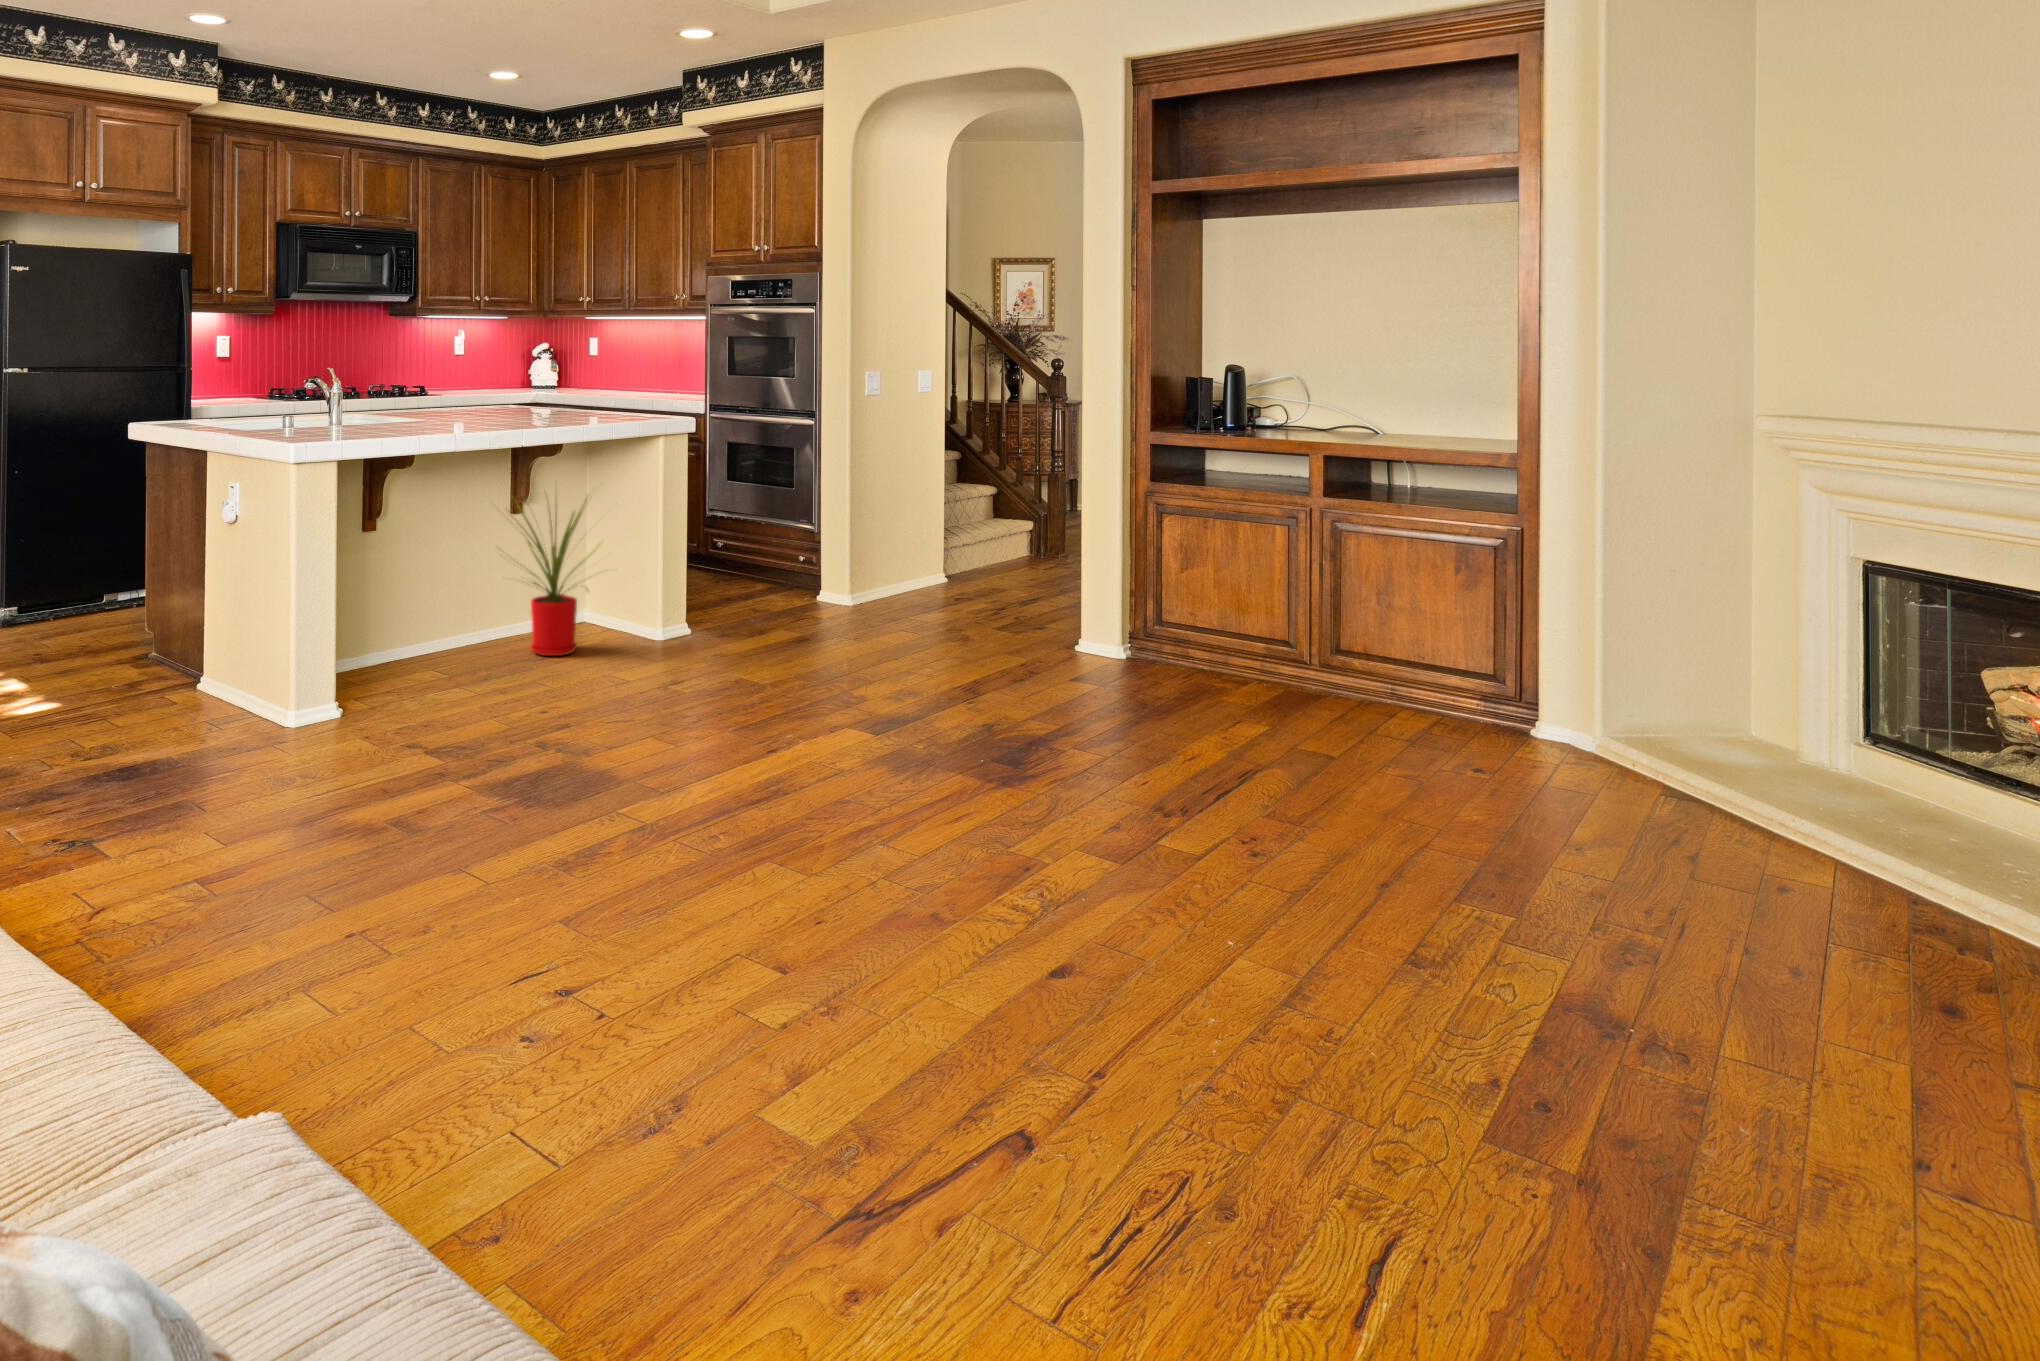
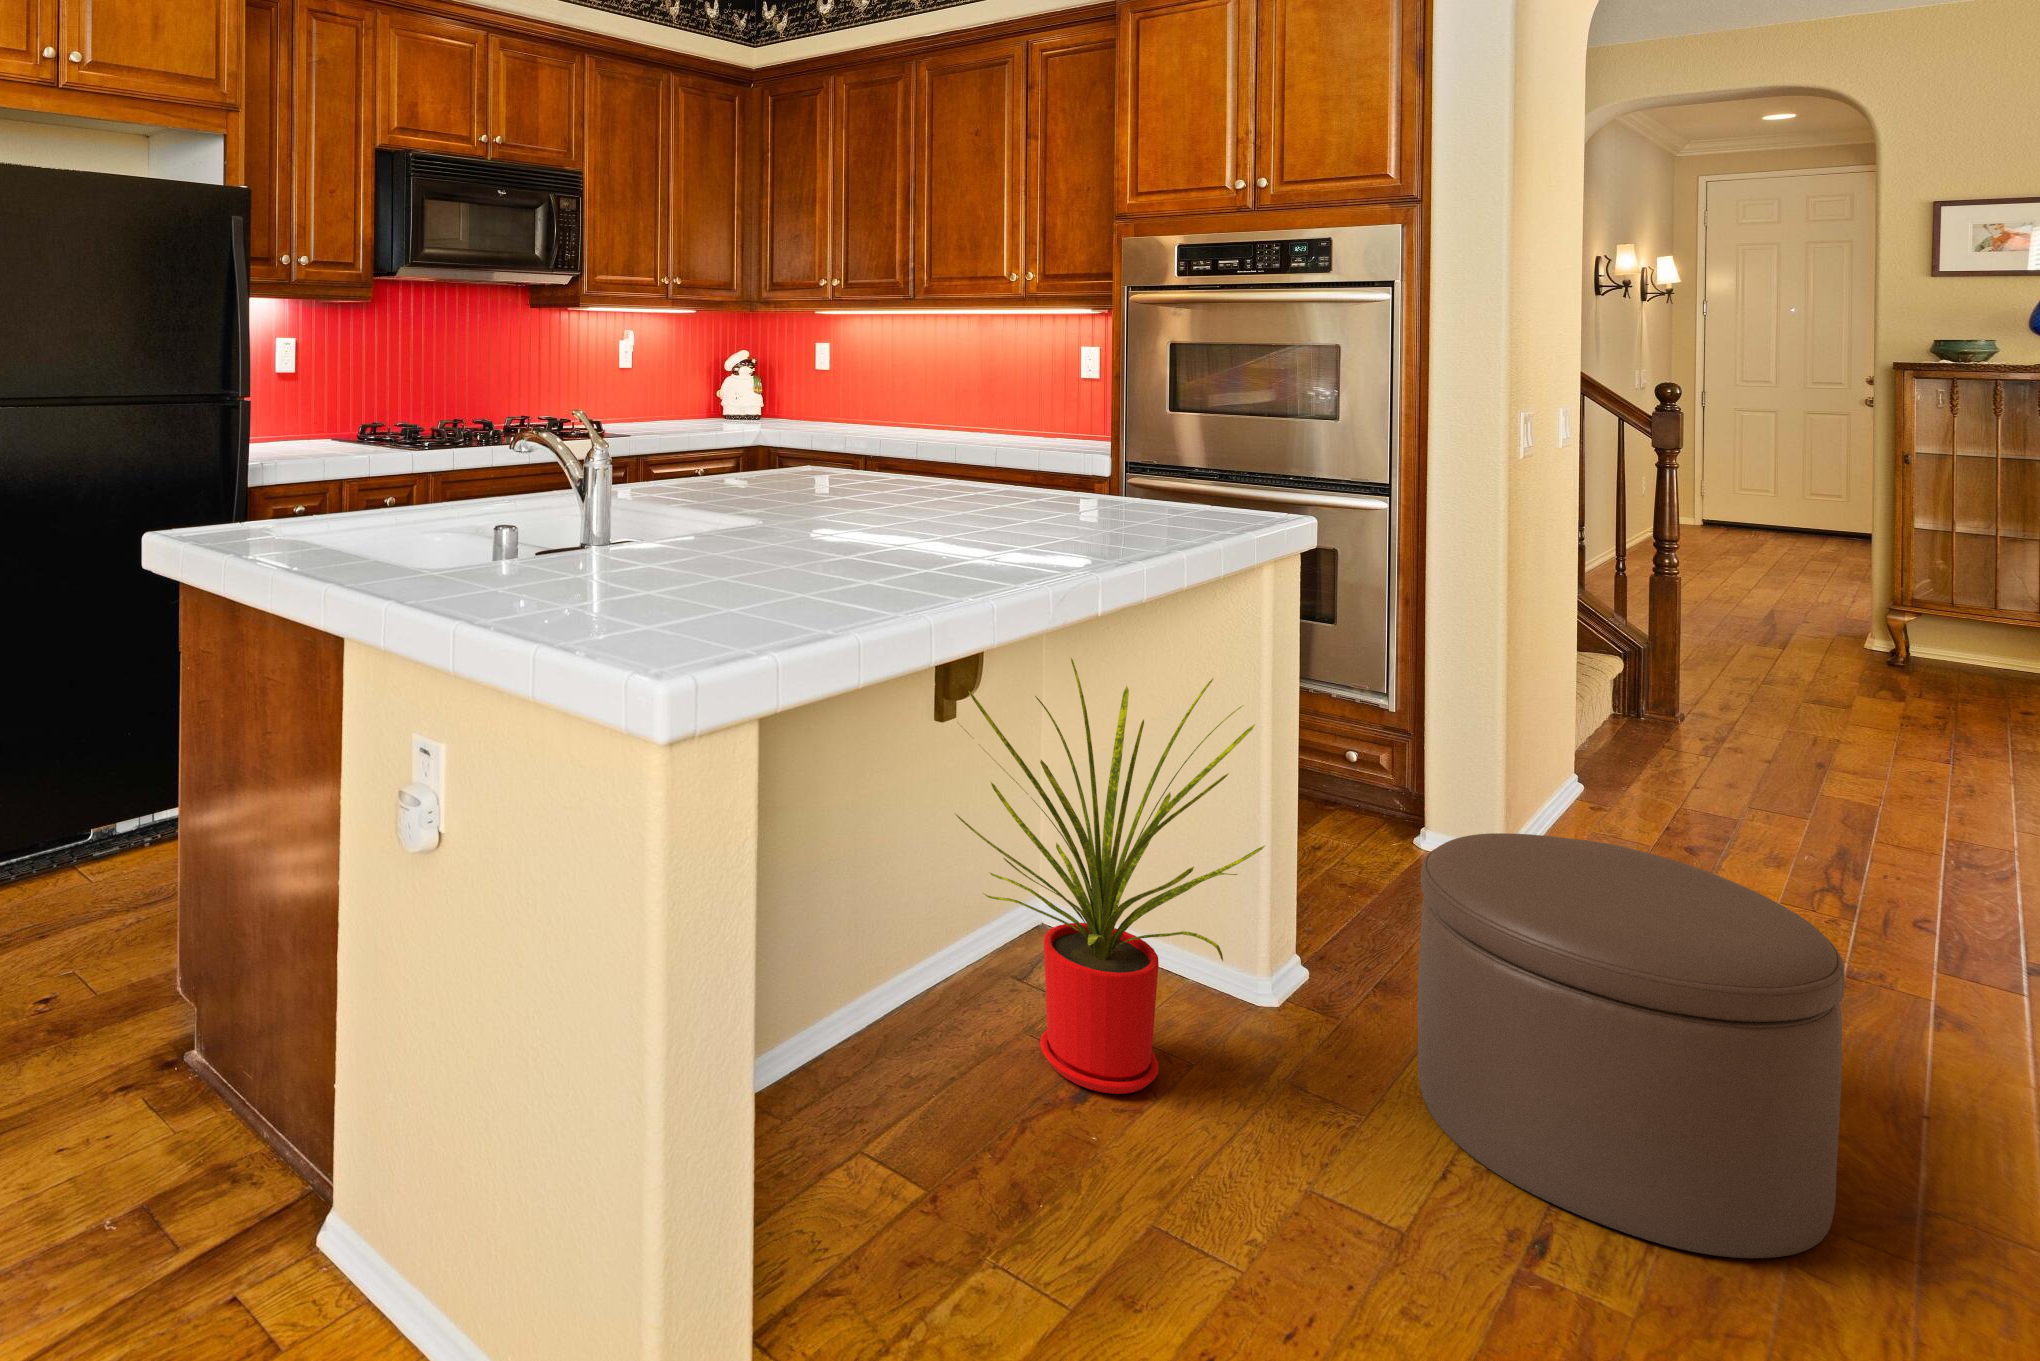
ottoman: none [675,549,806,679] -> present [1418,833,1845,1258]

